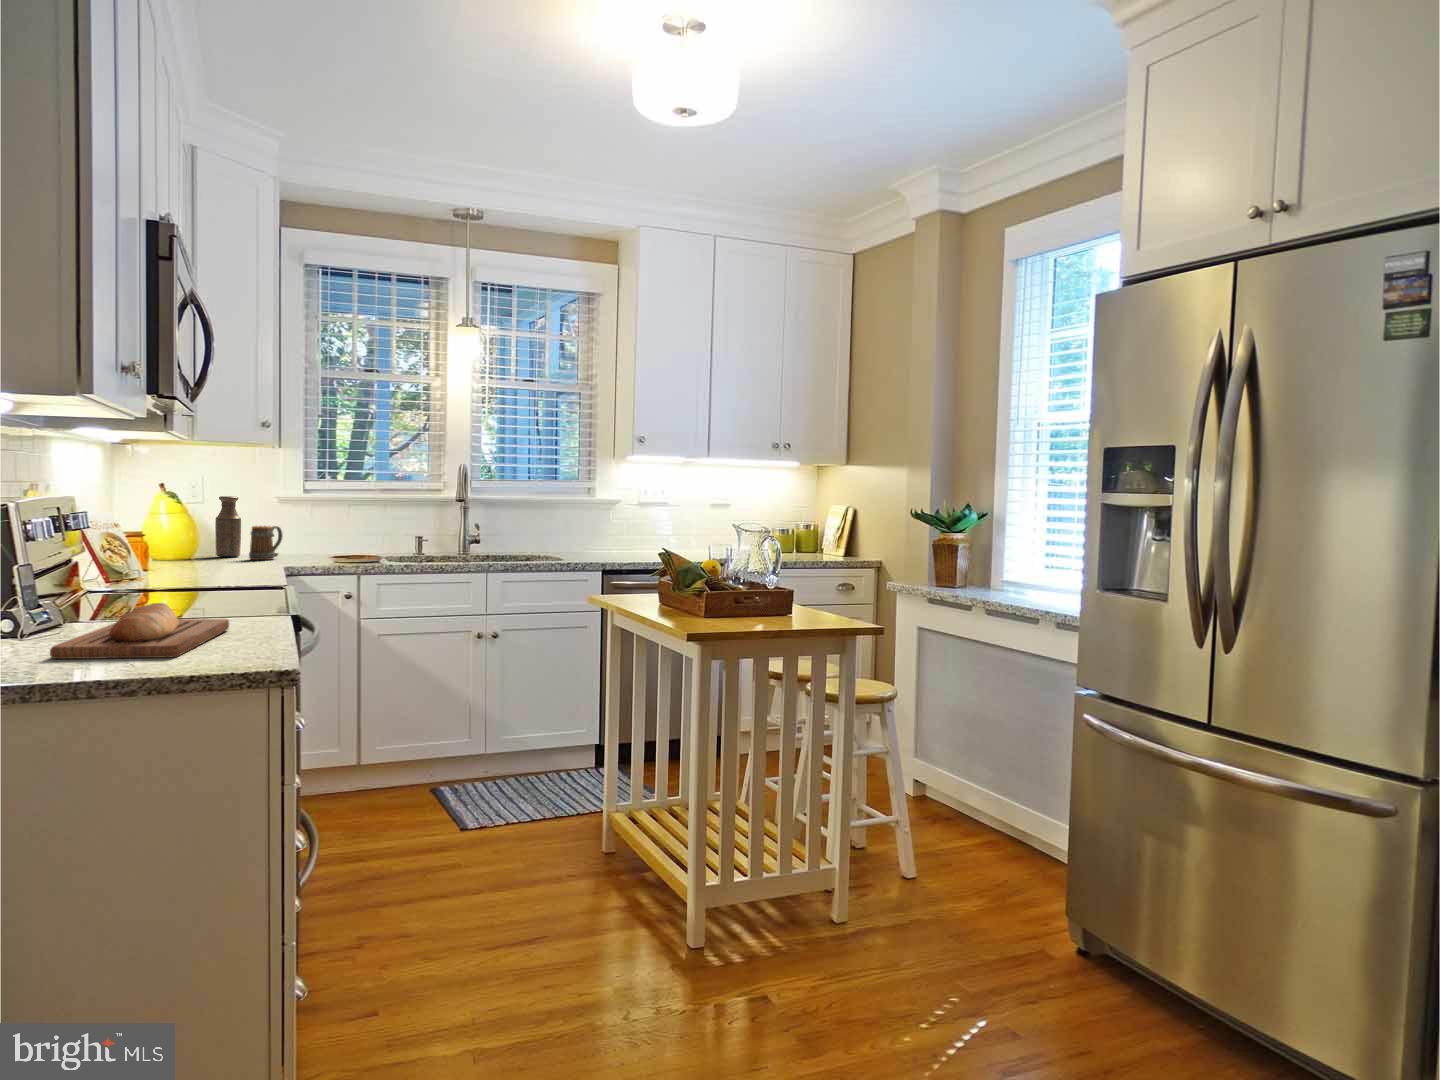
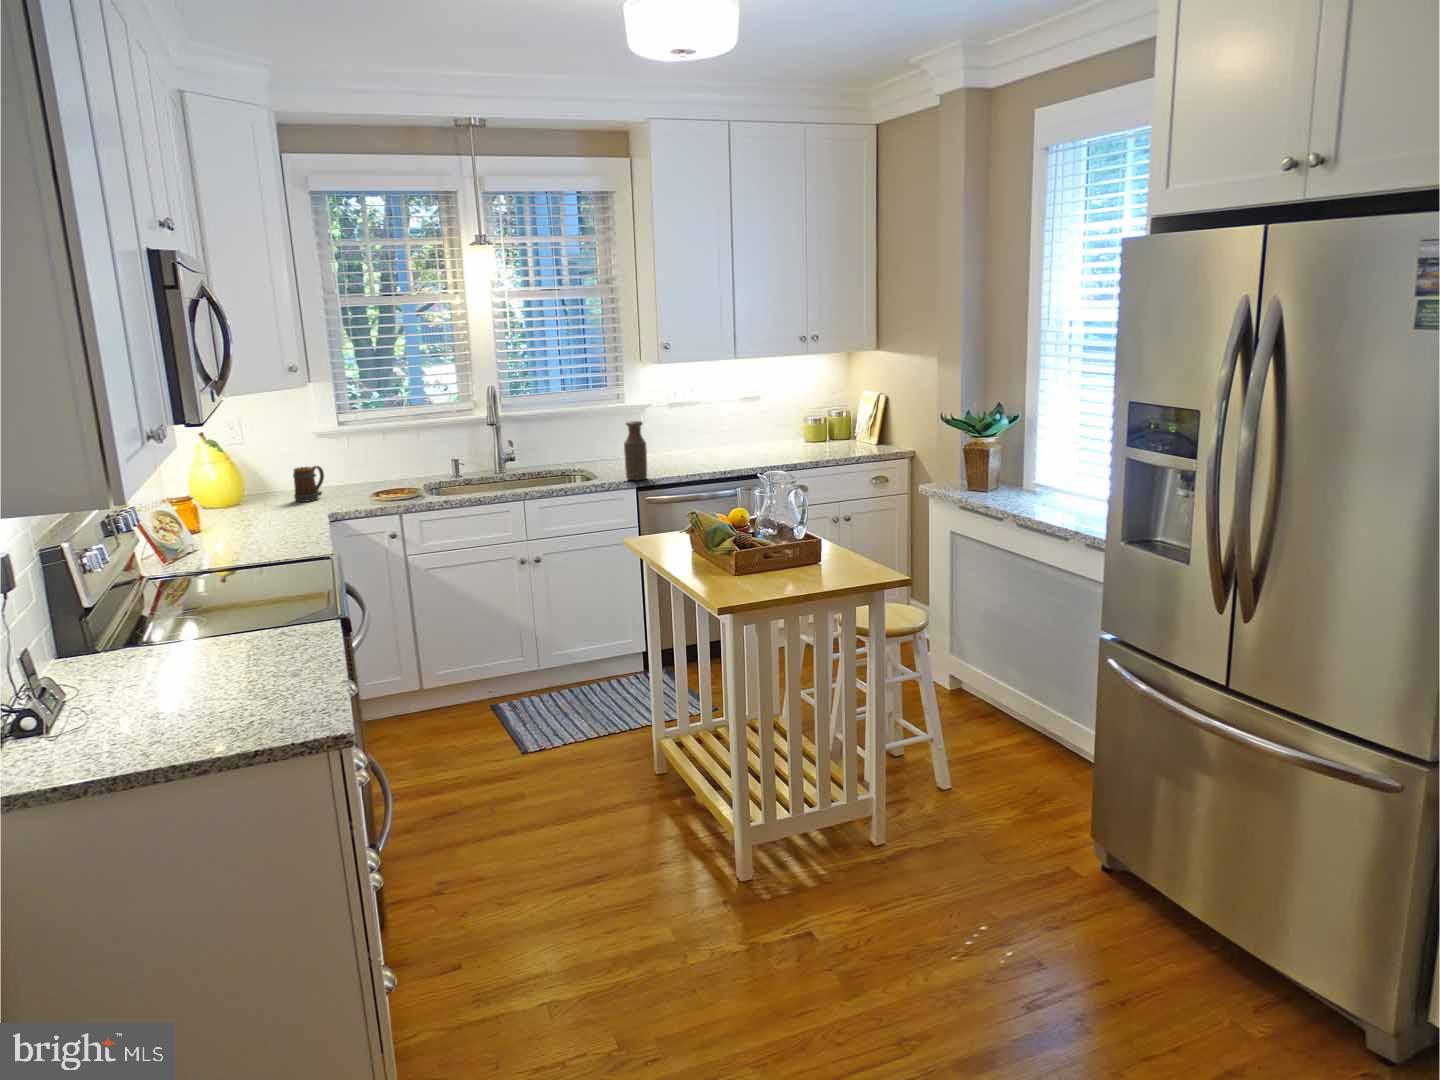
bottle: present [215,496,241,557] -> present [624,421,647,480]
bread loaf: present [50,603,229,659] -> none [125,640,284,724]

